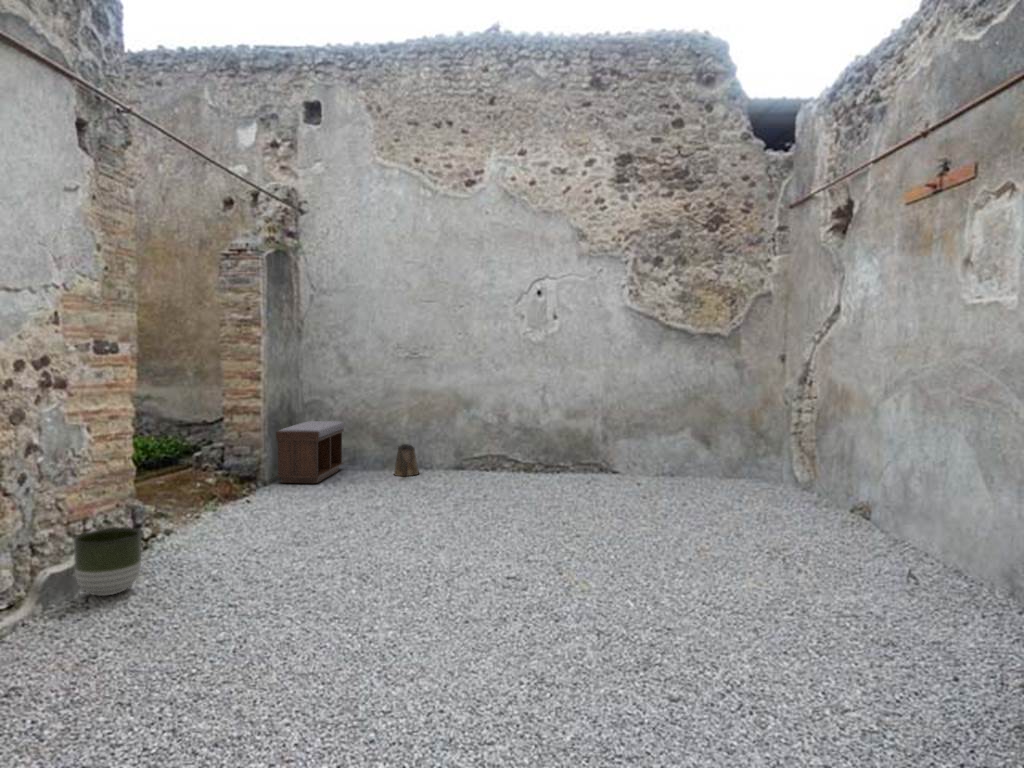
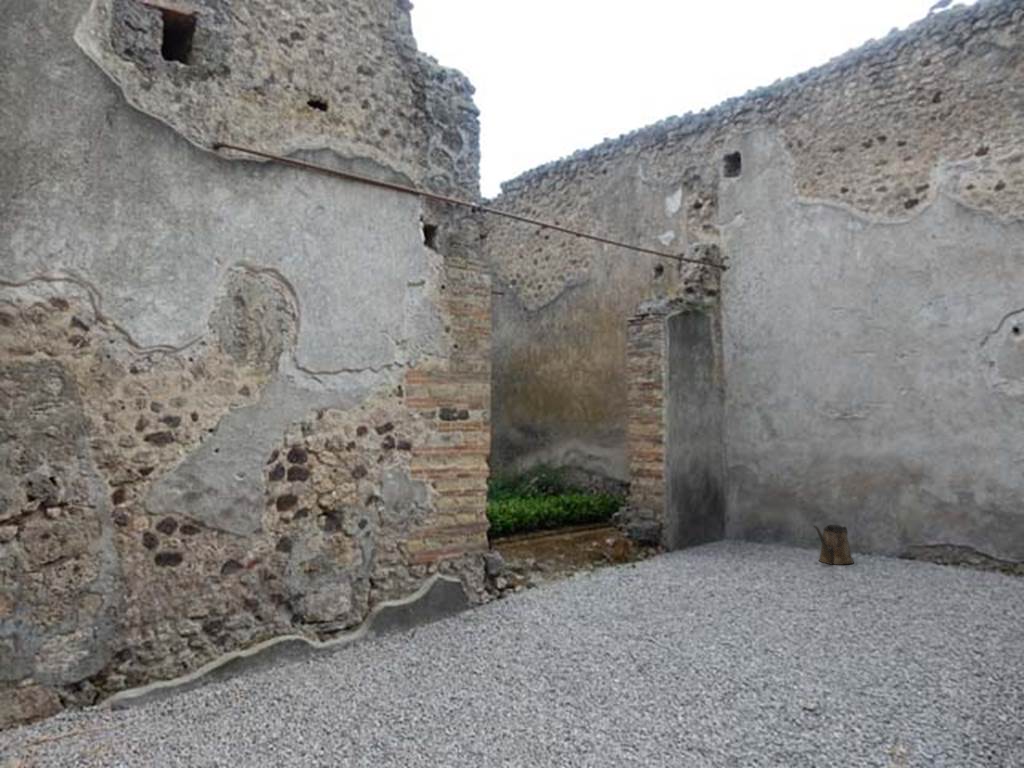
bench: present [276,421,344,483] -> none [679,488,767,558]
planter: present [74,527,141,596] -> none [404,574,455,636]

